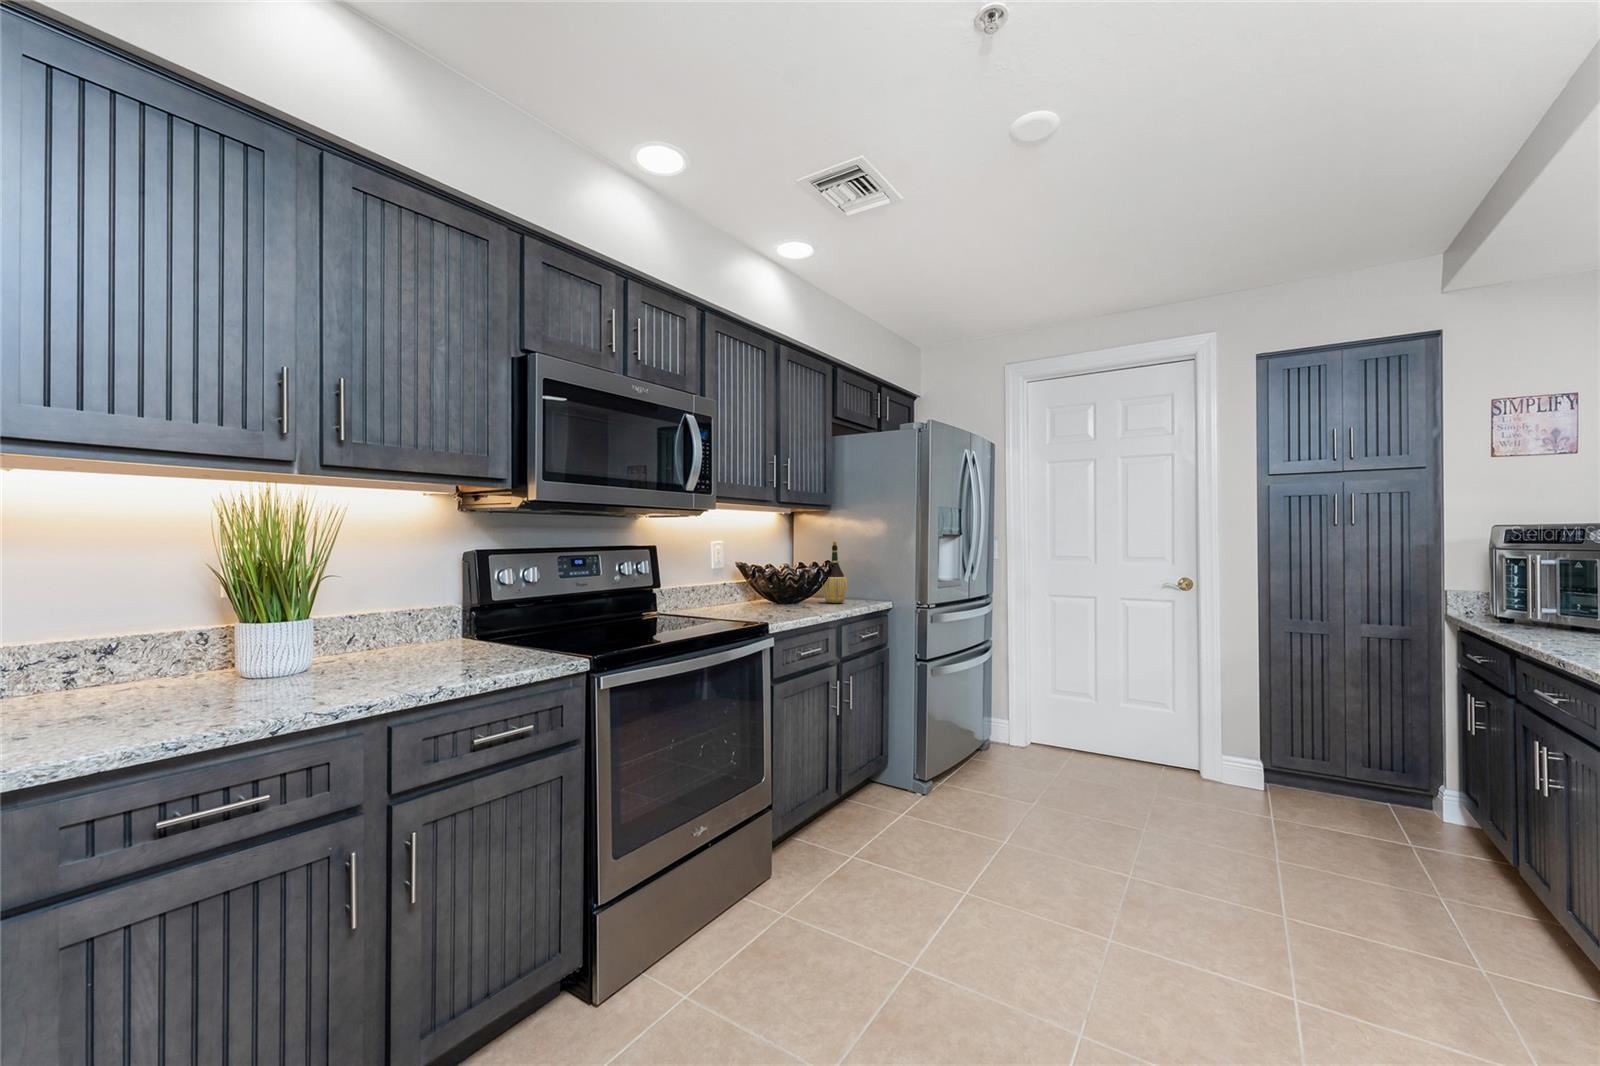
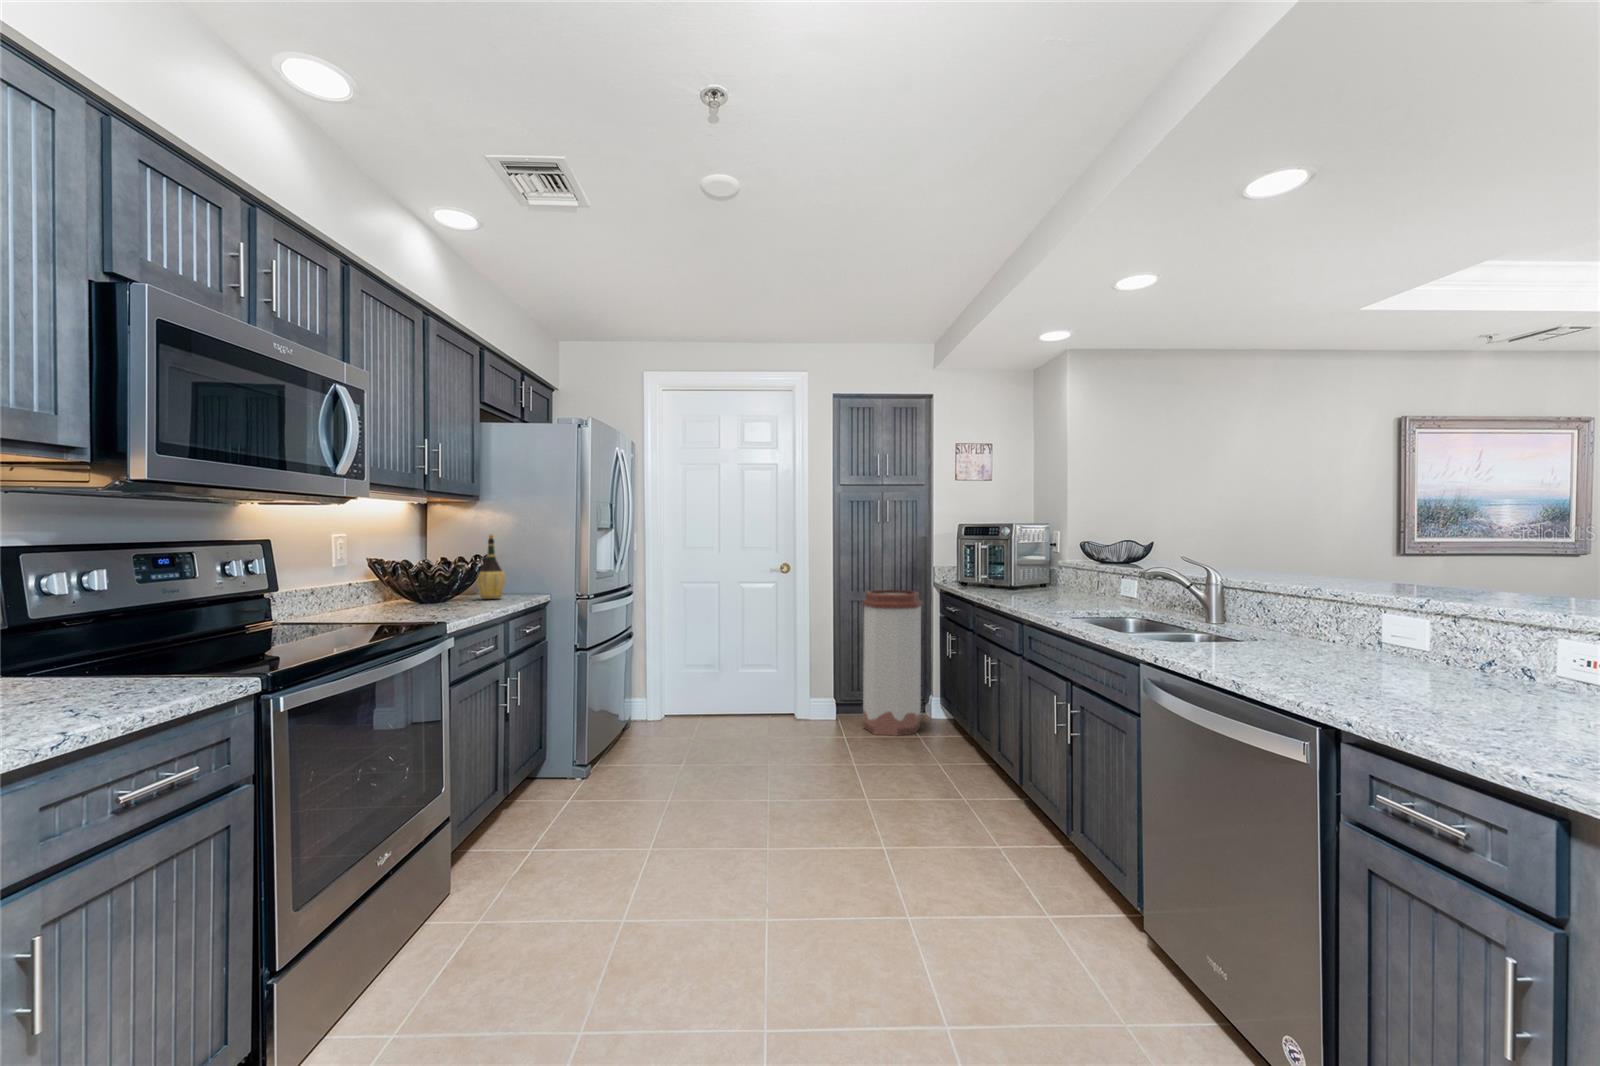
trash can: none [1300,621,1419,842] -> present [862,590,923,736]

